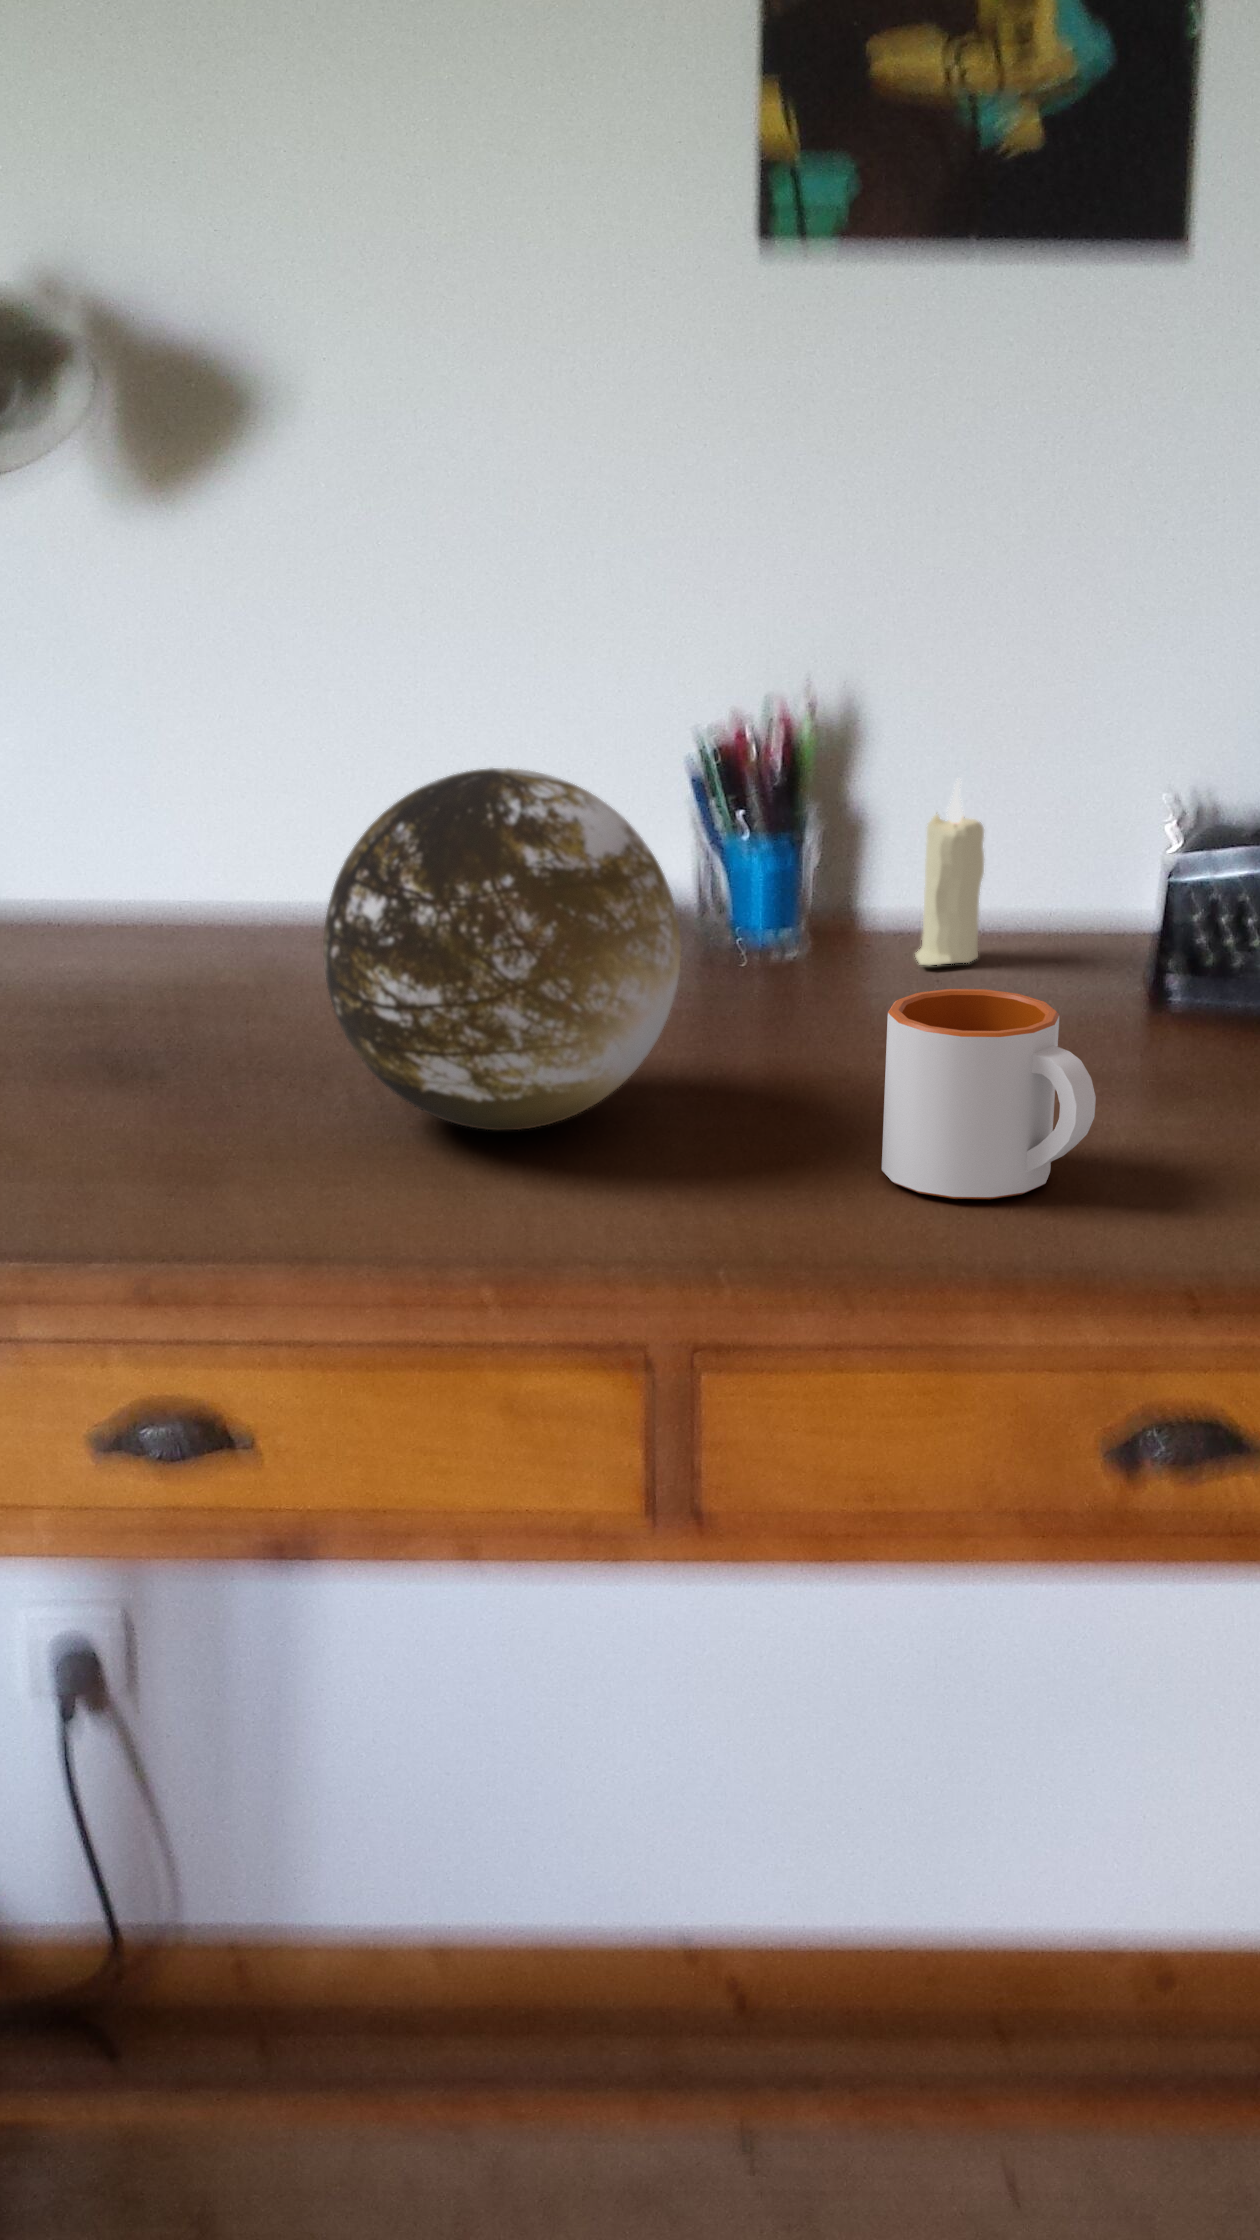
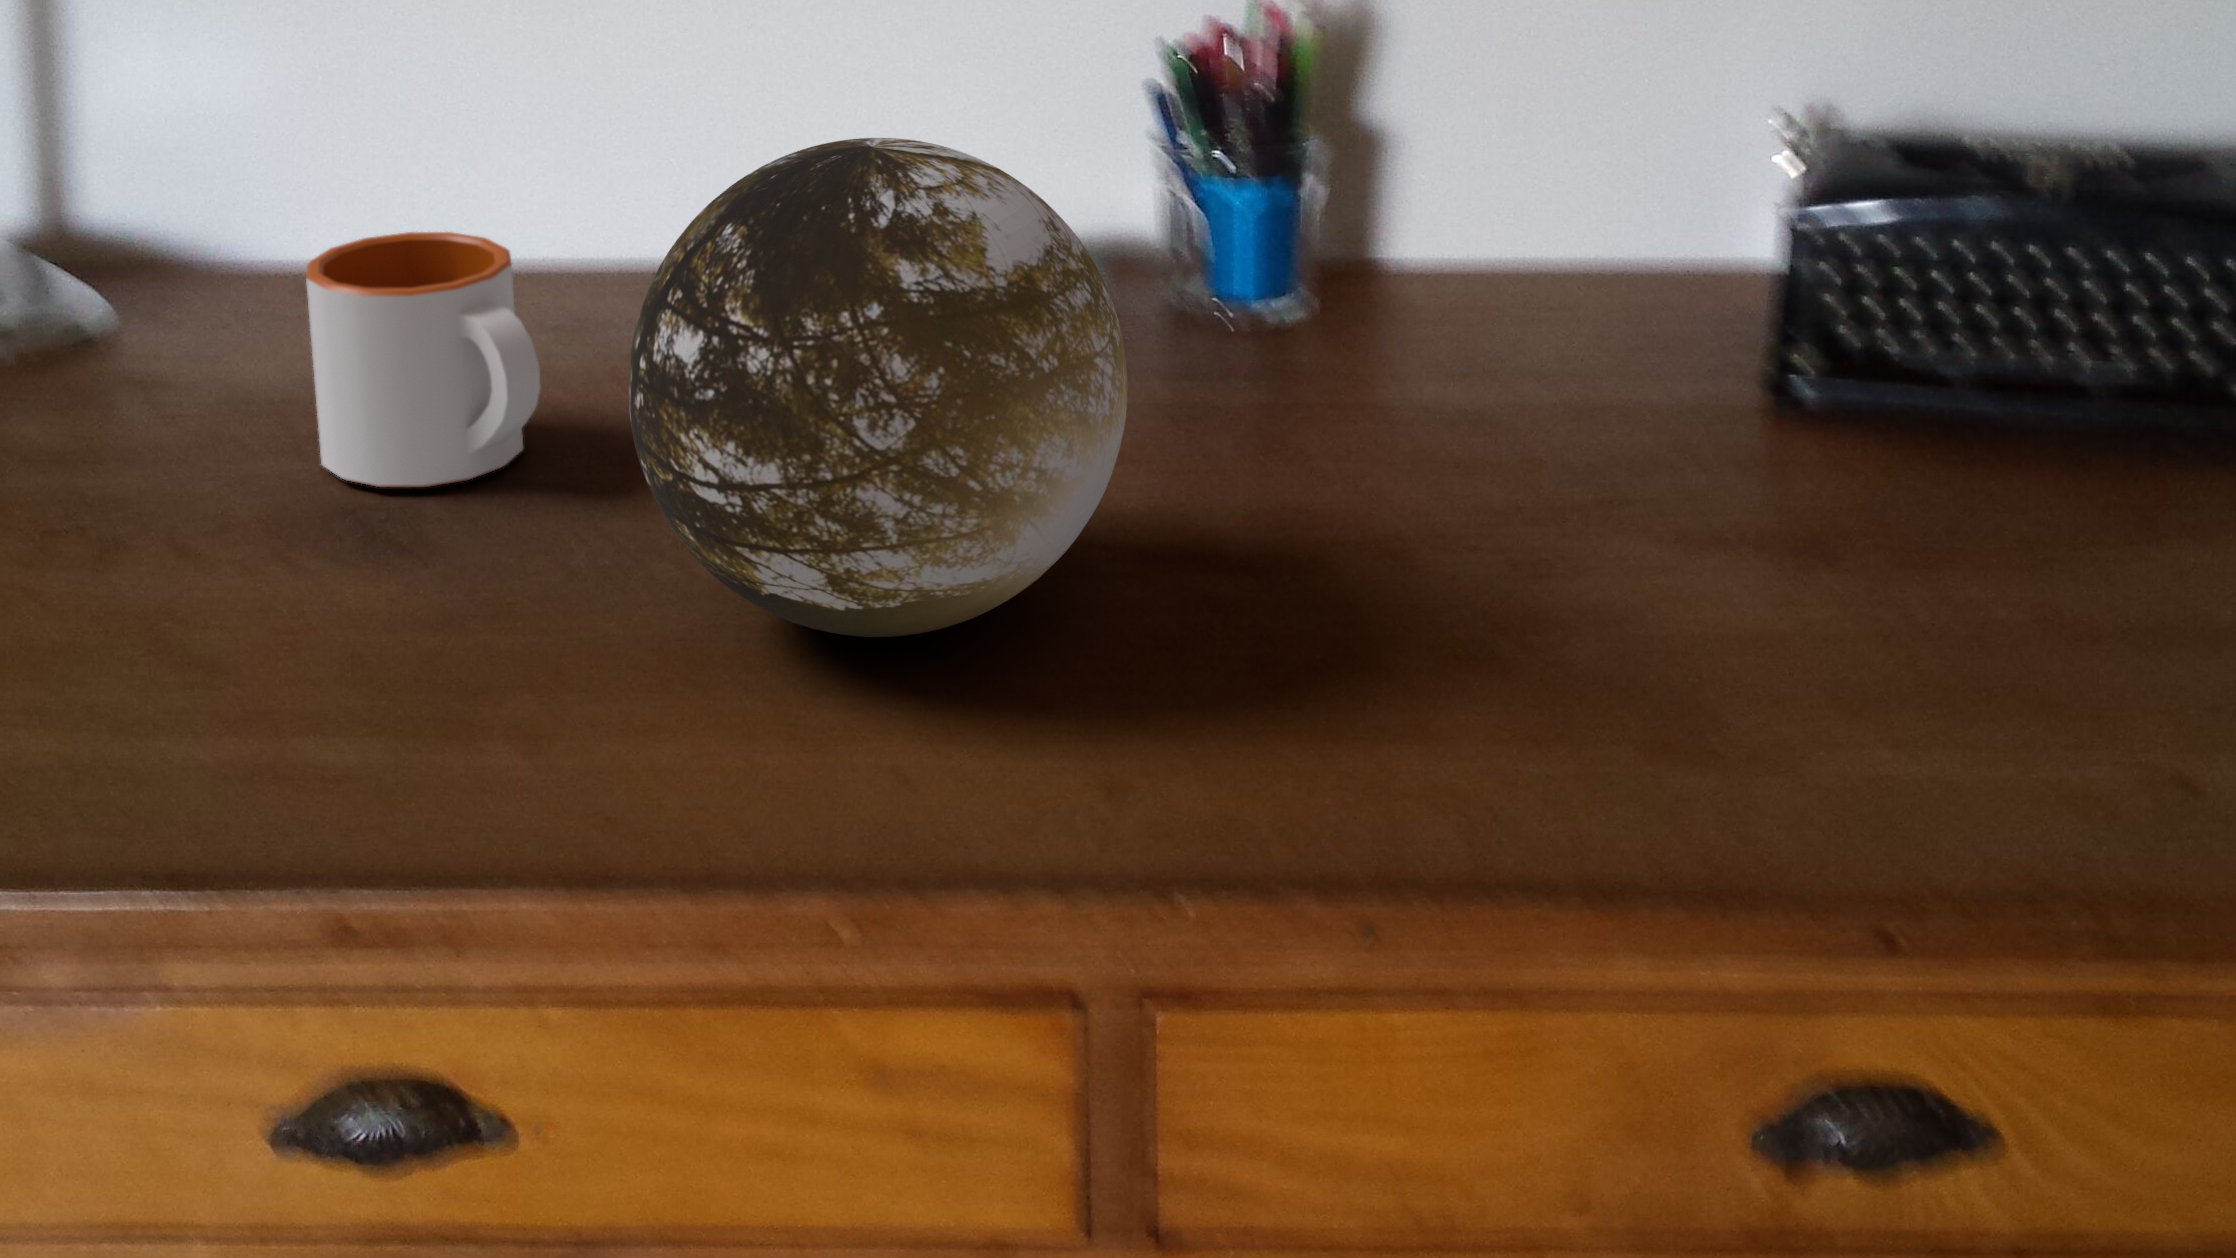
candle: present [916,780,984,965] -> none [1450,100,1539,340]
mug: present [882,989,1096,1199] -> present [306,232,541,487]

